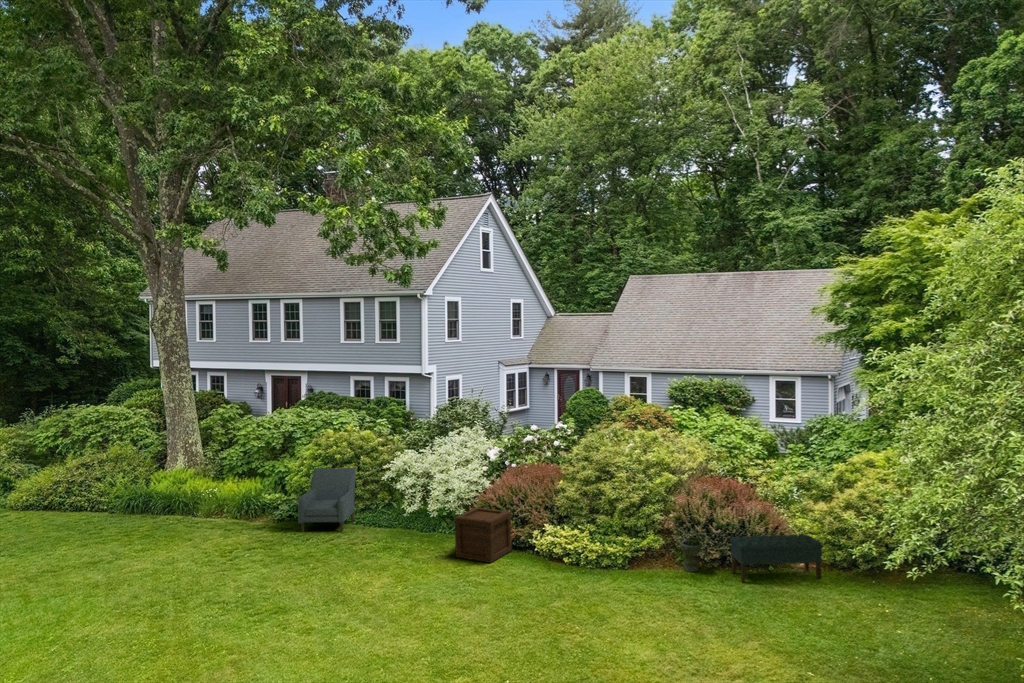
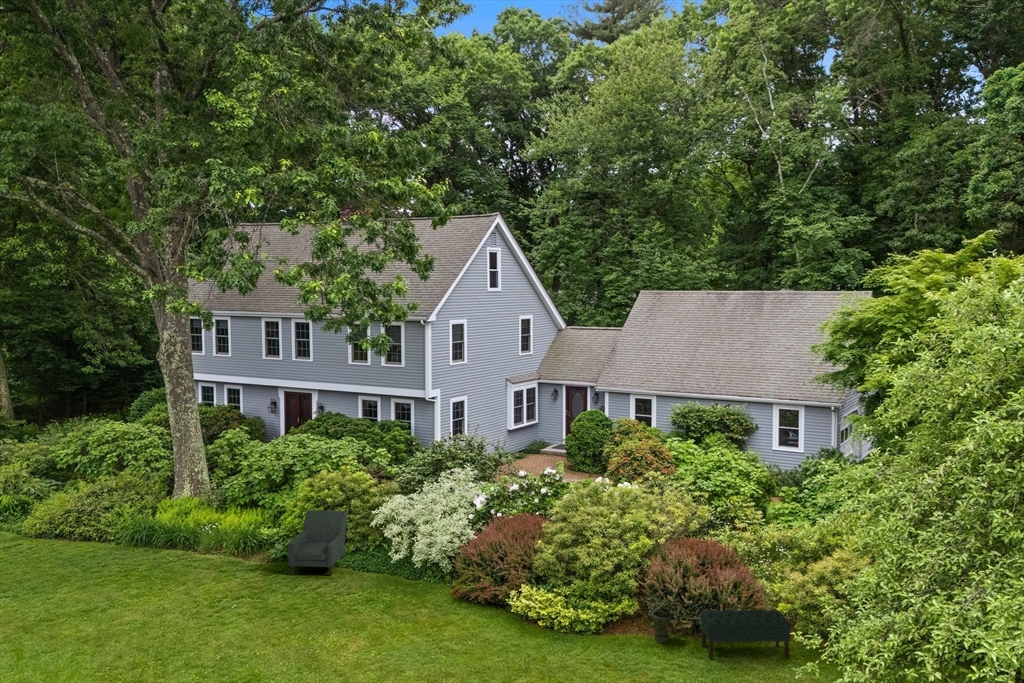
wooden crate: present [455,508,512,563] -> none [434,563,490,623]

